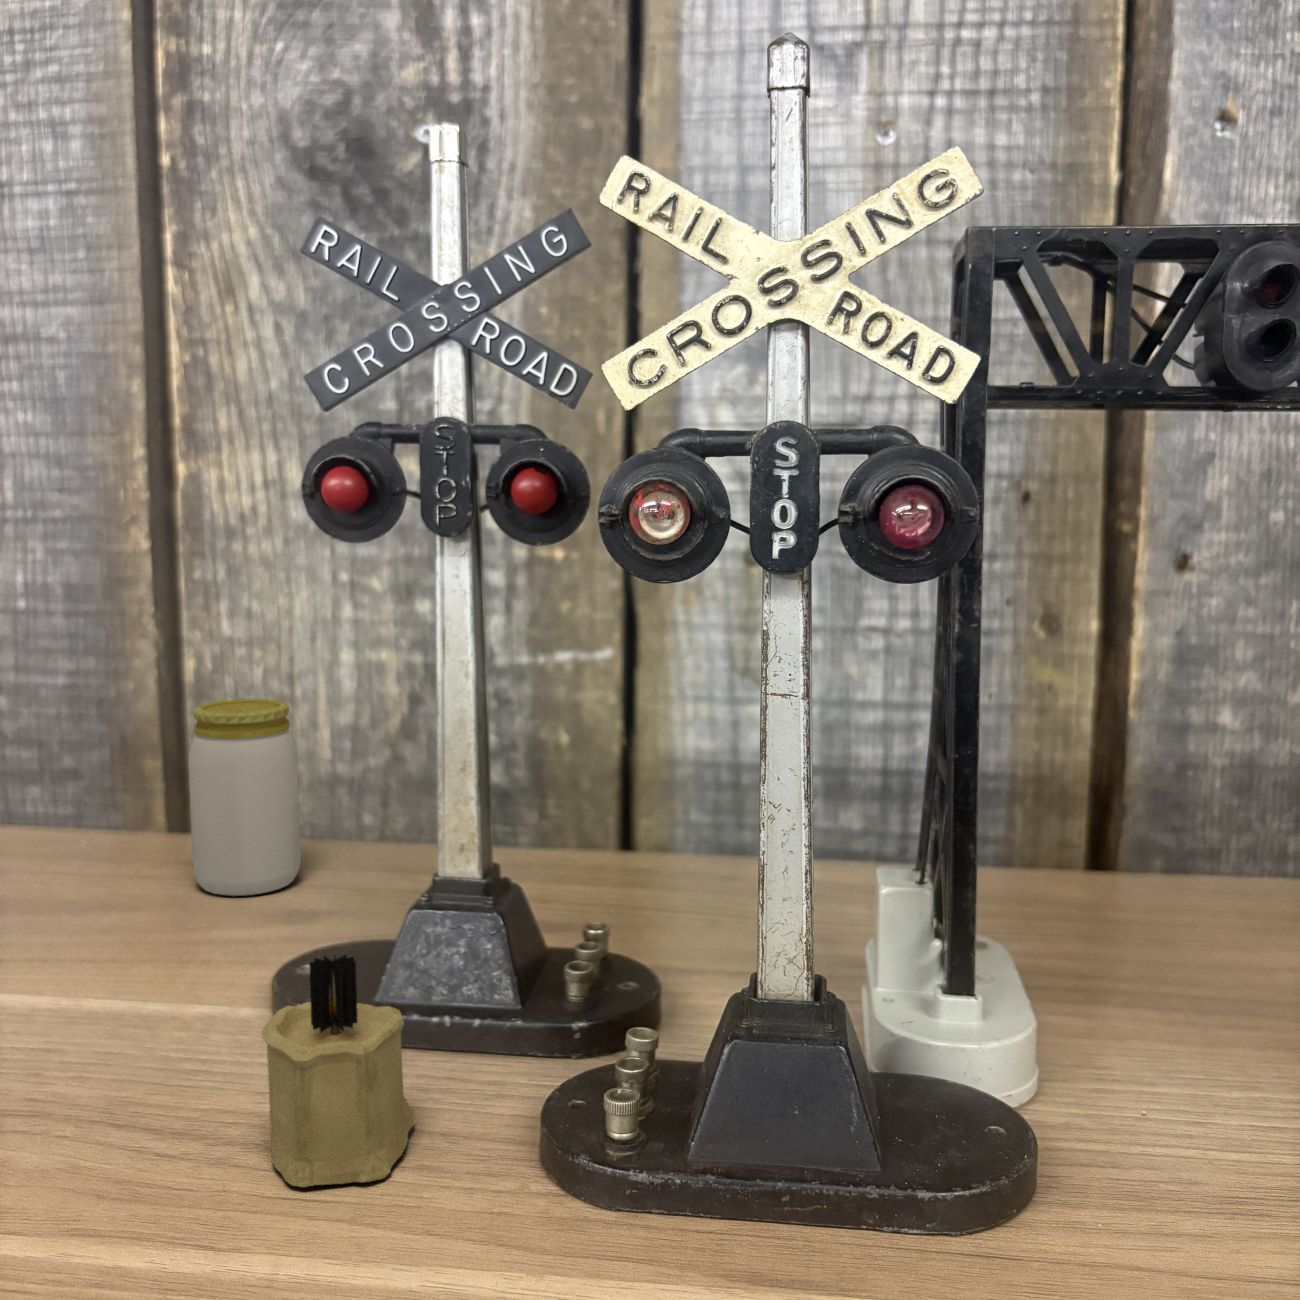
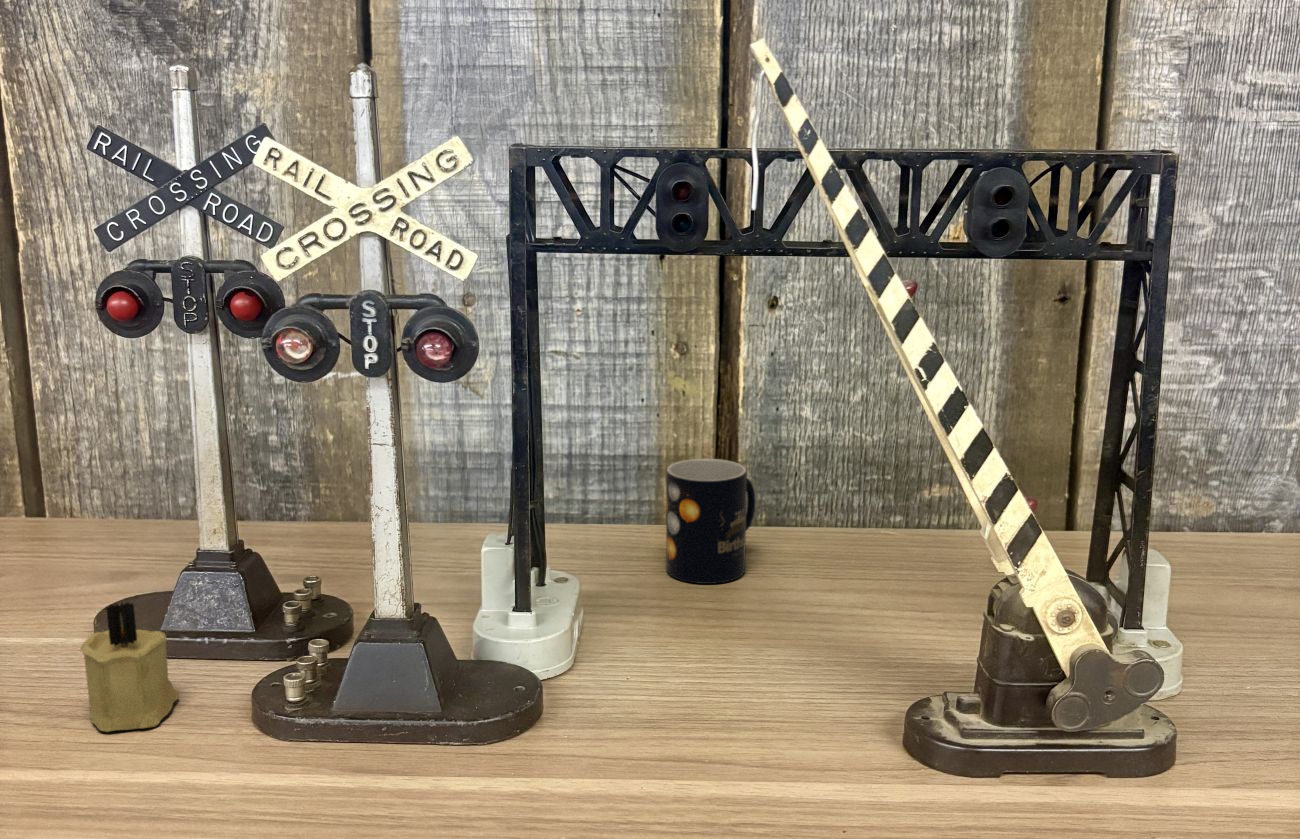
jar: present [188,699,301,896] -> none [39,418,127,560]
mug: none [1079,768,1212,952] -> present [666,459,755,584]

